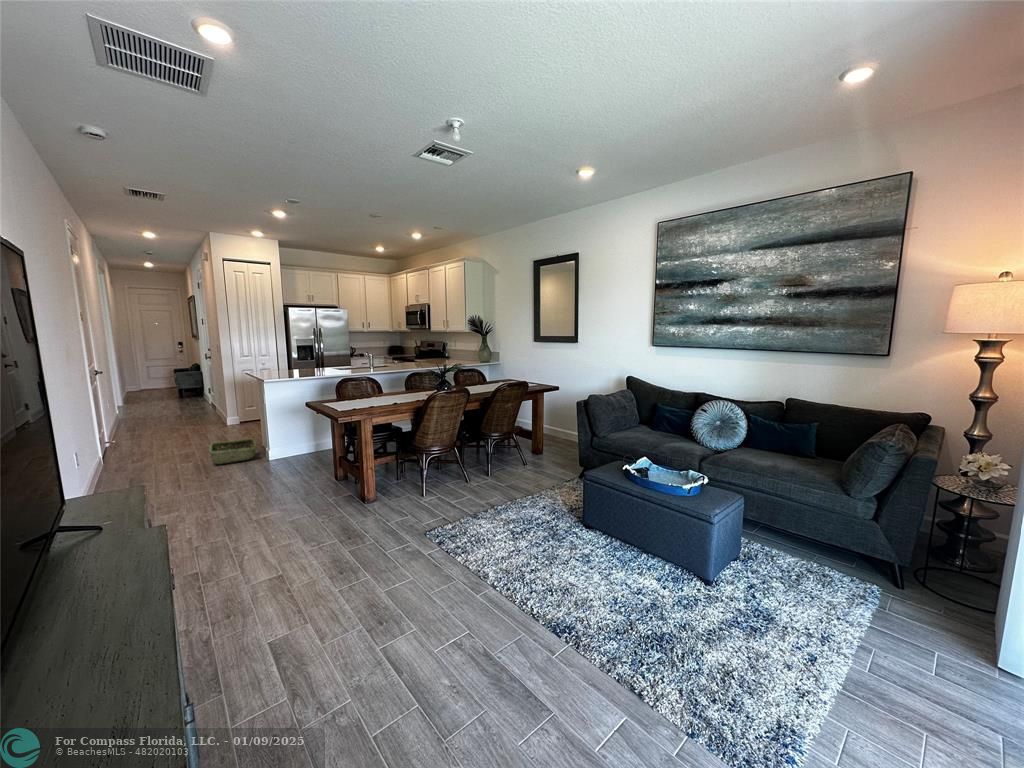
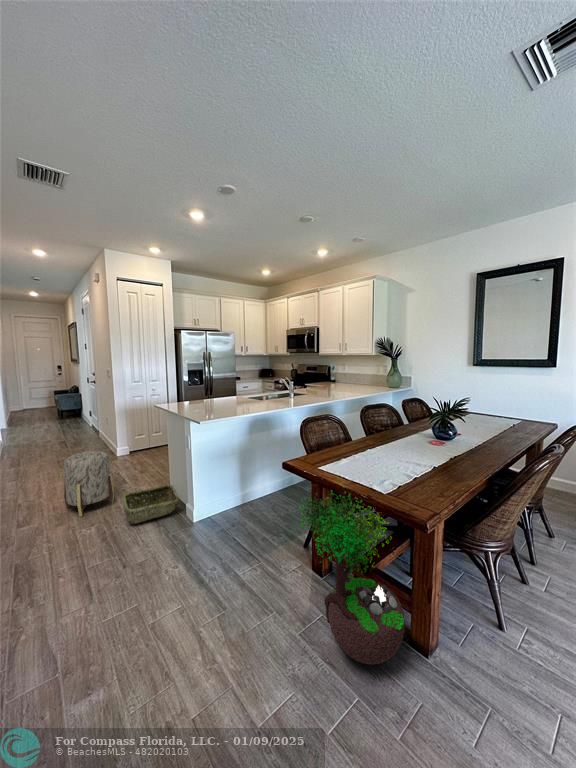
potted tree: none [279,409,349,511] -> present [299,479,405,665]
ottoman: none [164,412,208,461] -> present [64,451,114,516]

